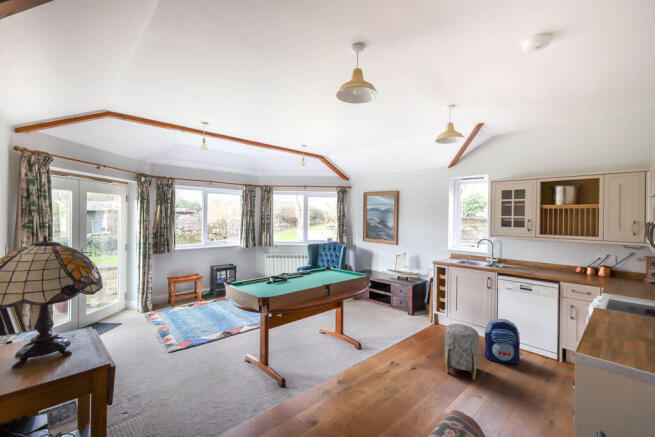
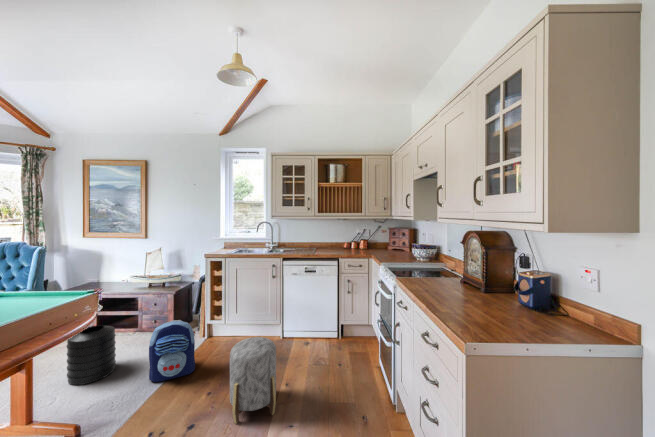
trash can: none [361,288,382,325] -> present [67,314,116,385]
backpack: present [485,319,520,364] -> present [149,320,195,382]

